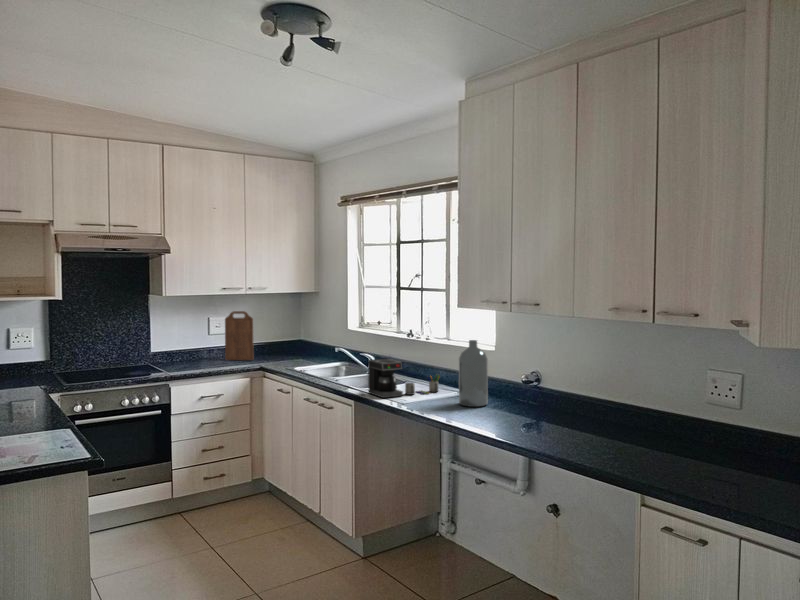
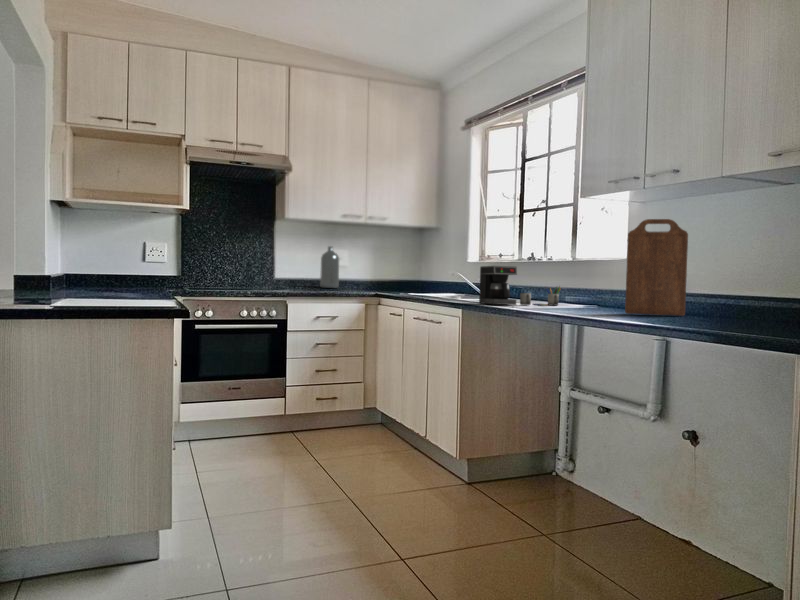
cutting board: present [225,311,254,360] -> present [625,219,688,316]
bottle: present [459,340,488,407] -> present [320,246,339,288]

